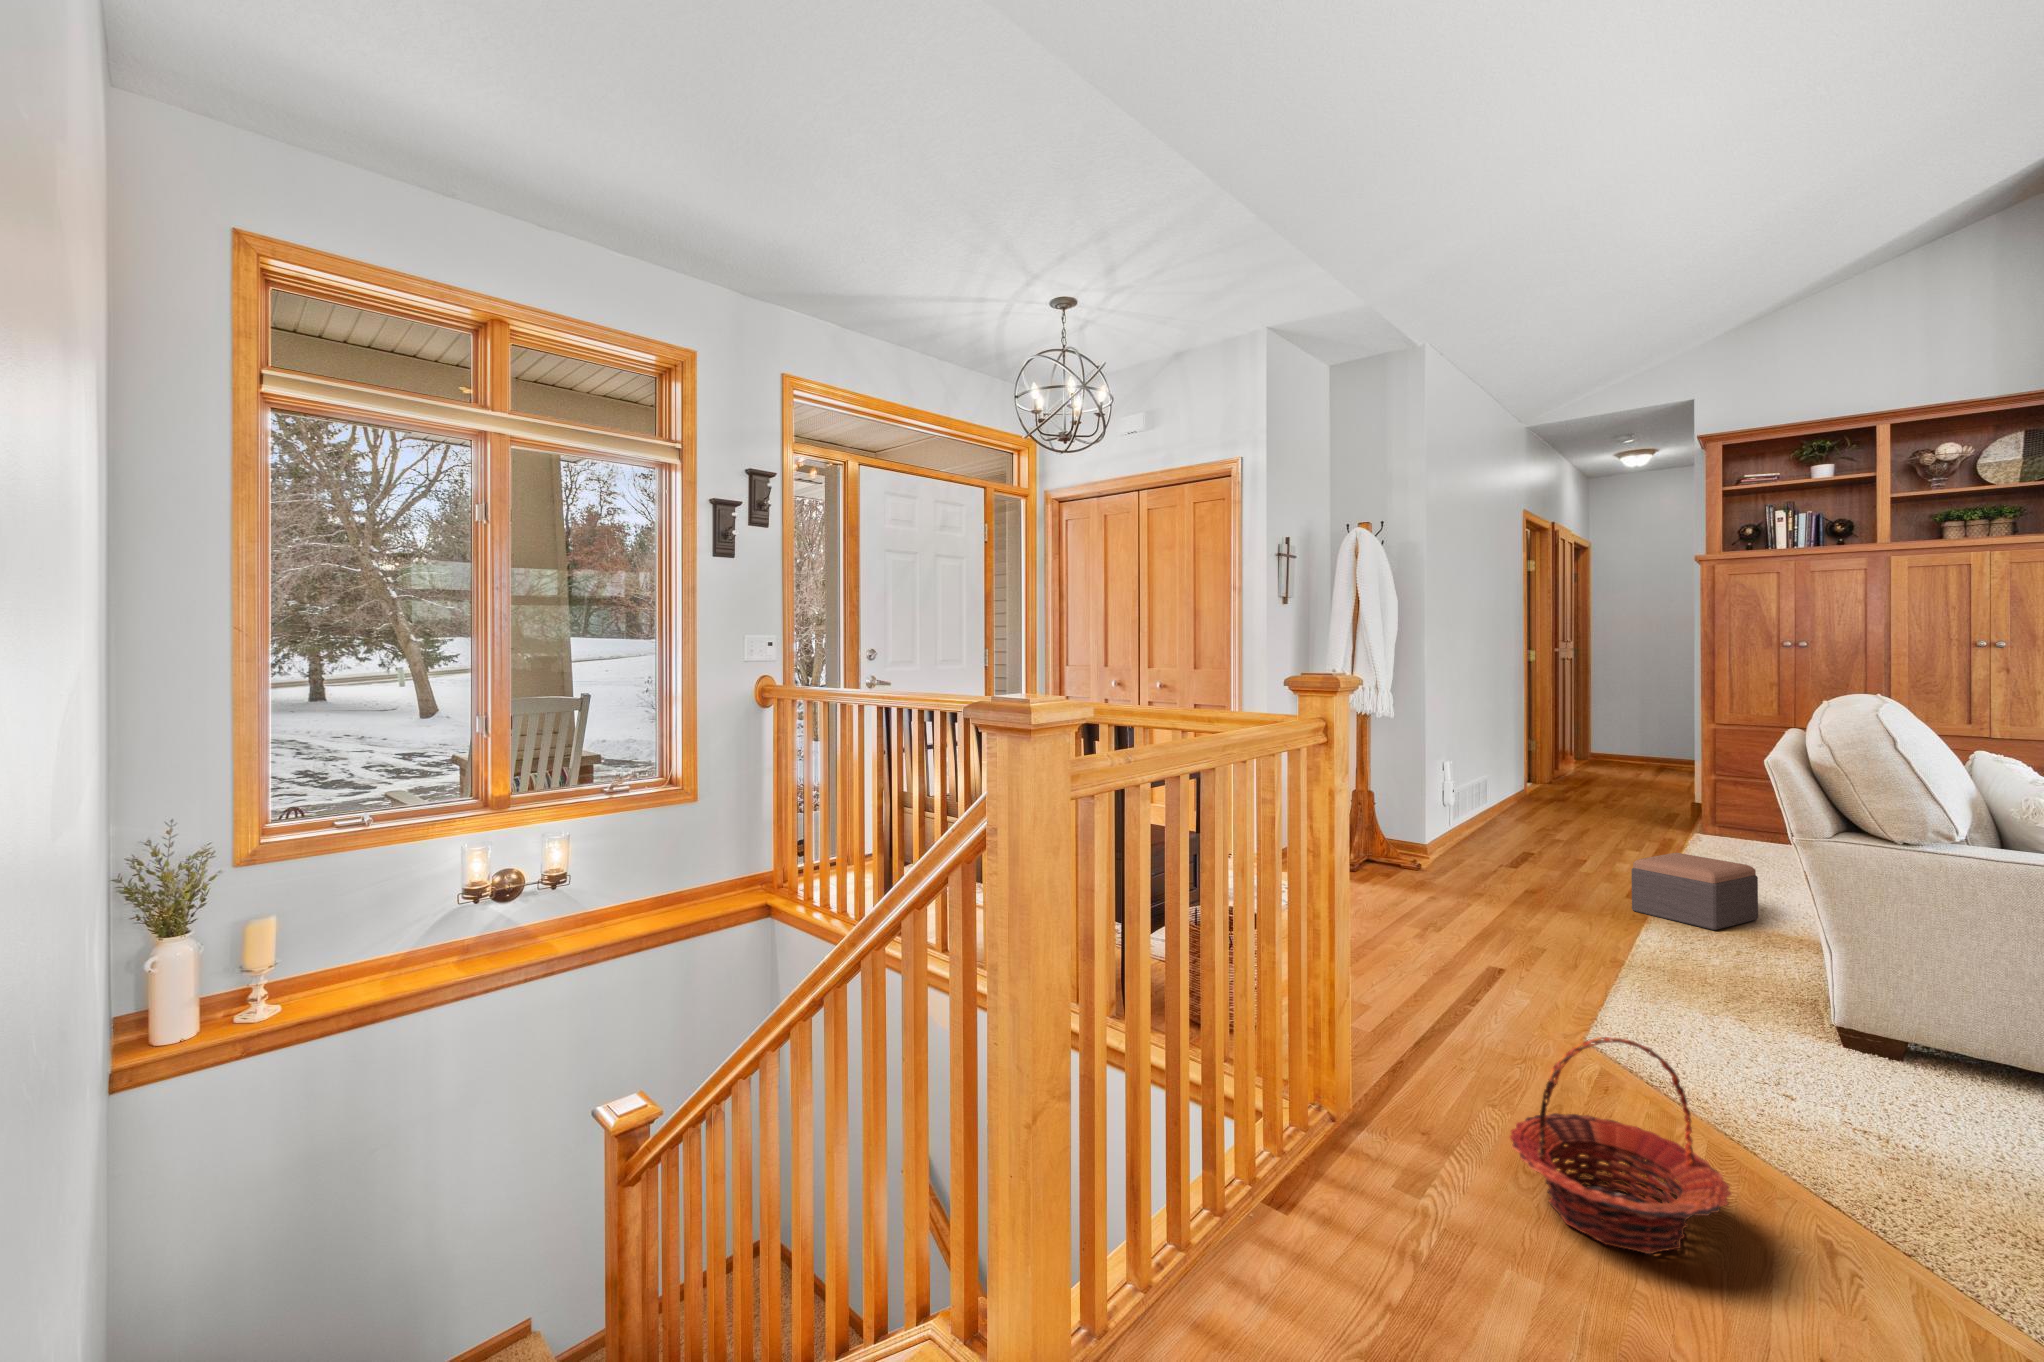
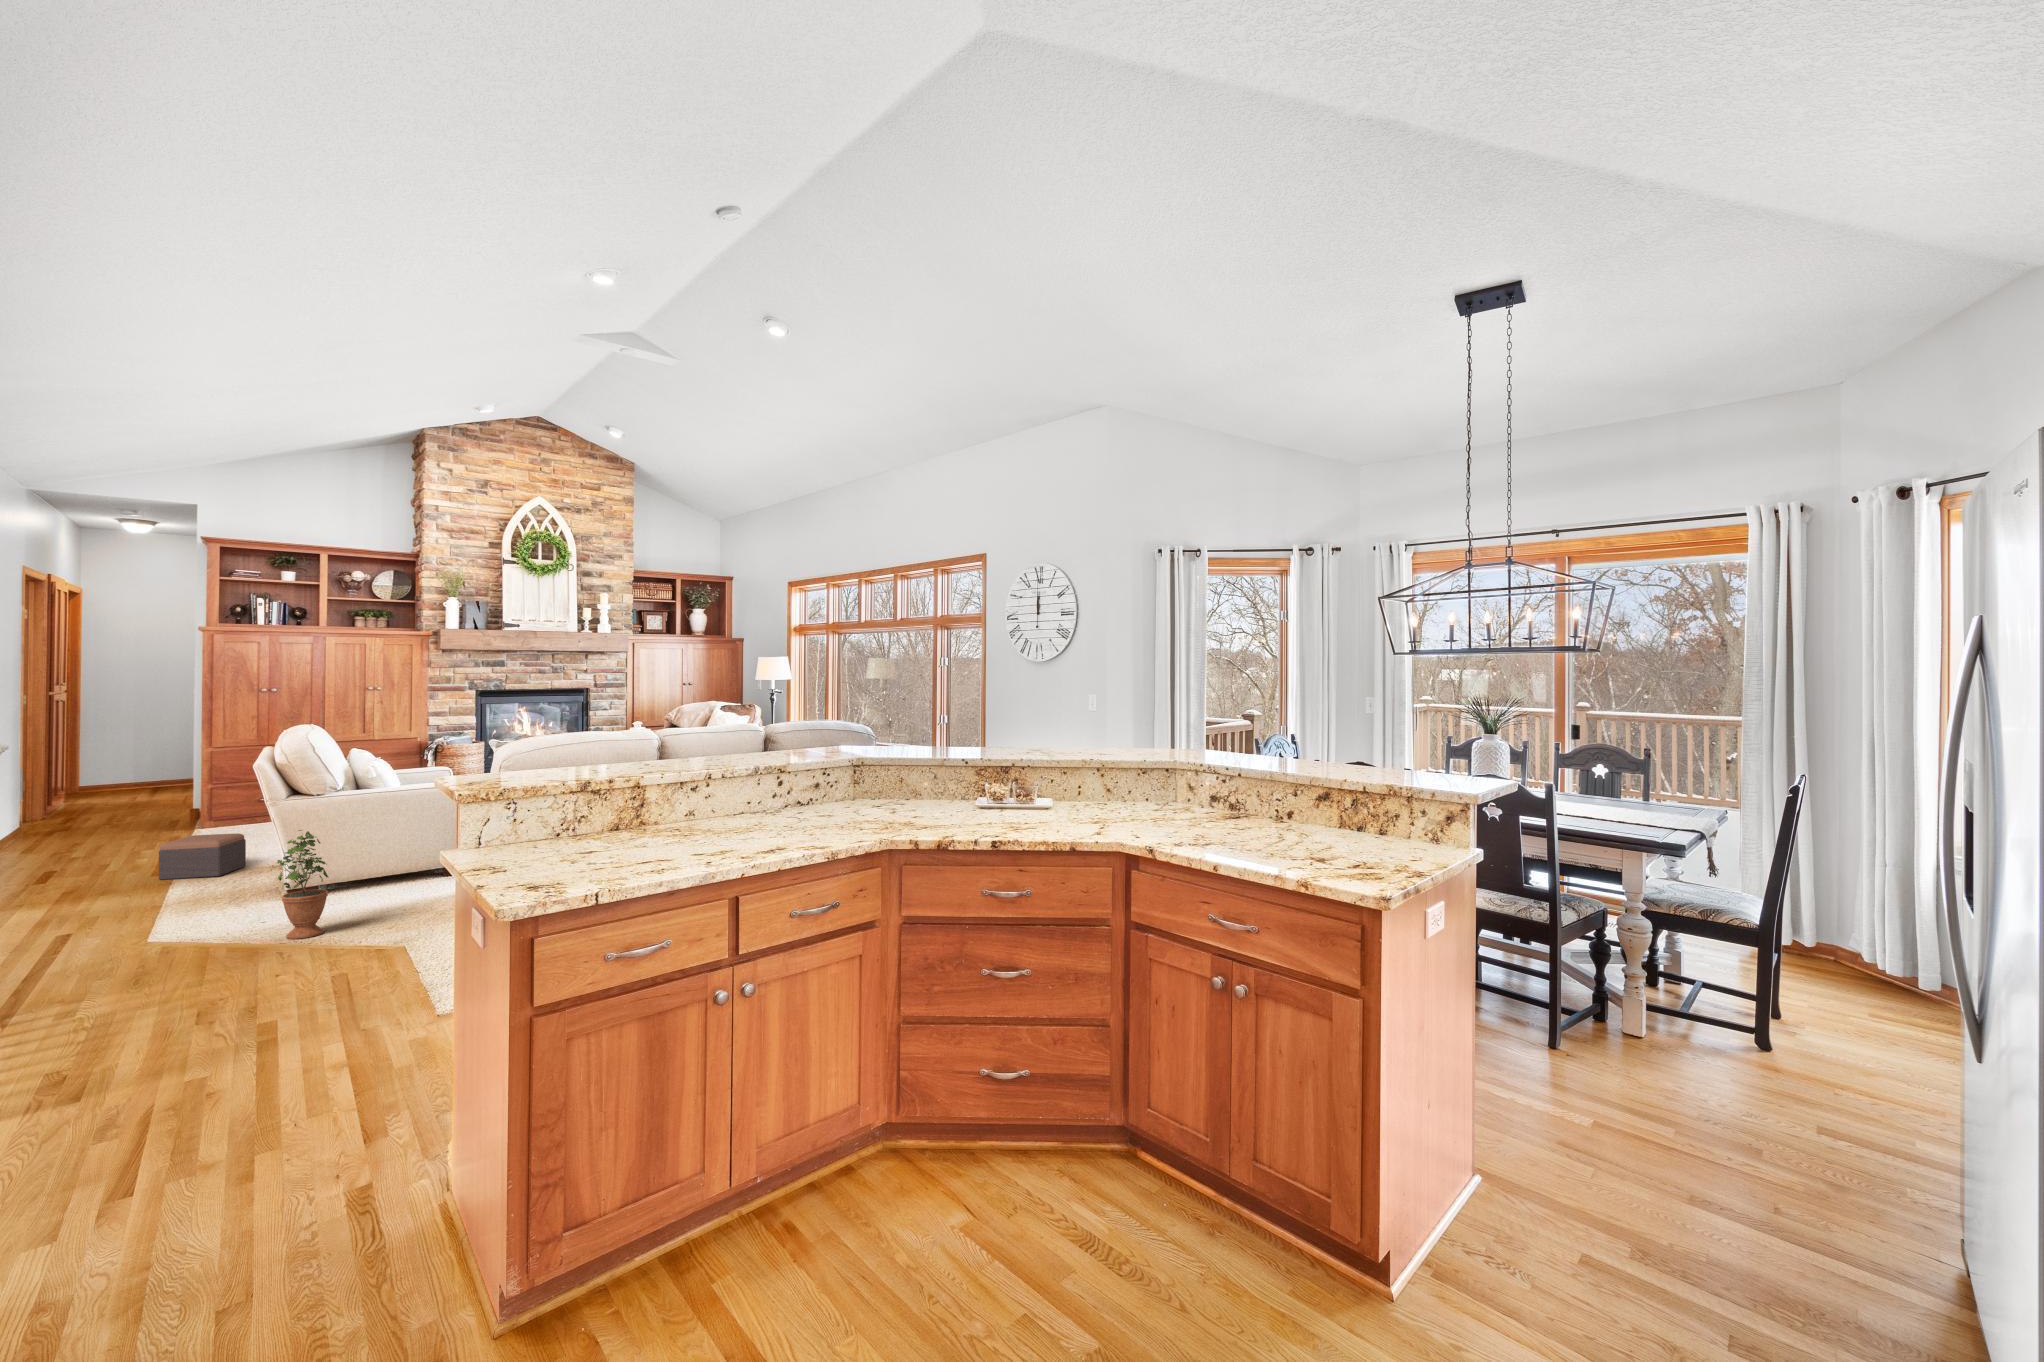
potted plant: none [1801,936,1954,1219] -> present [271,830,328,939]
basket: present [1510,1037,1731,1254] -> none [127,892,242,984]

